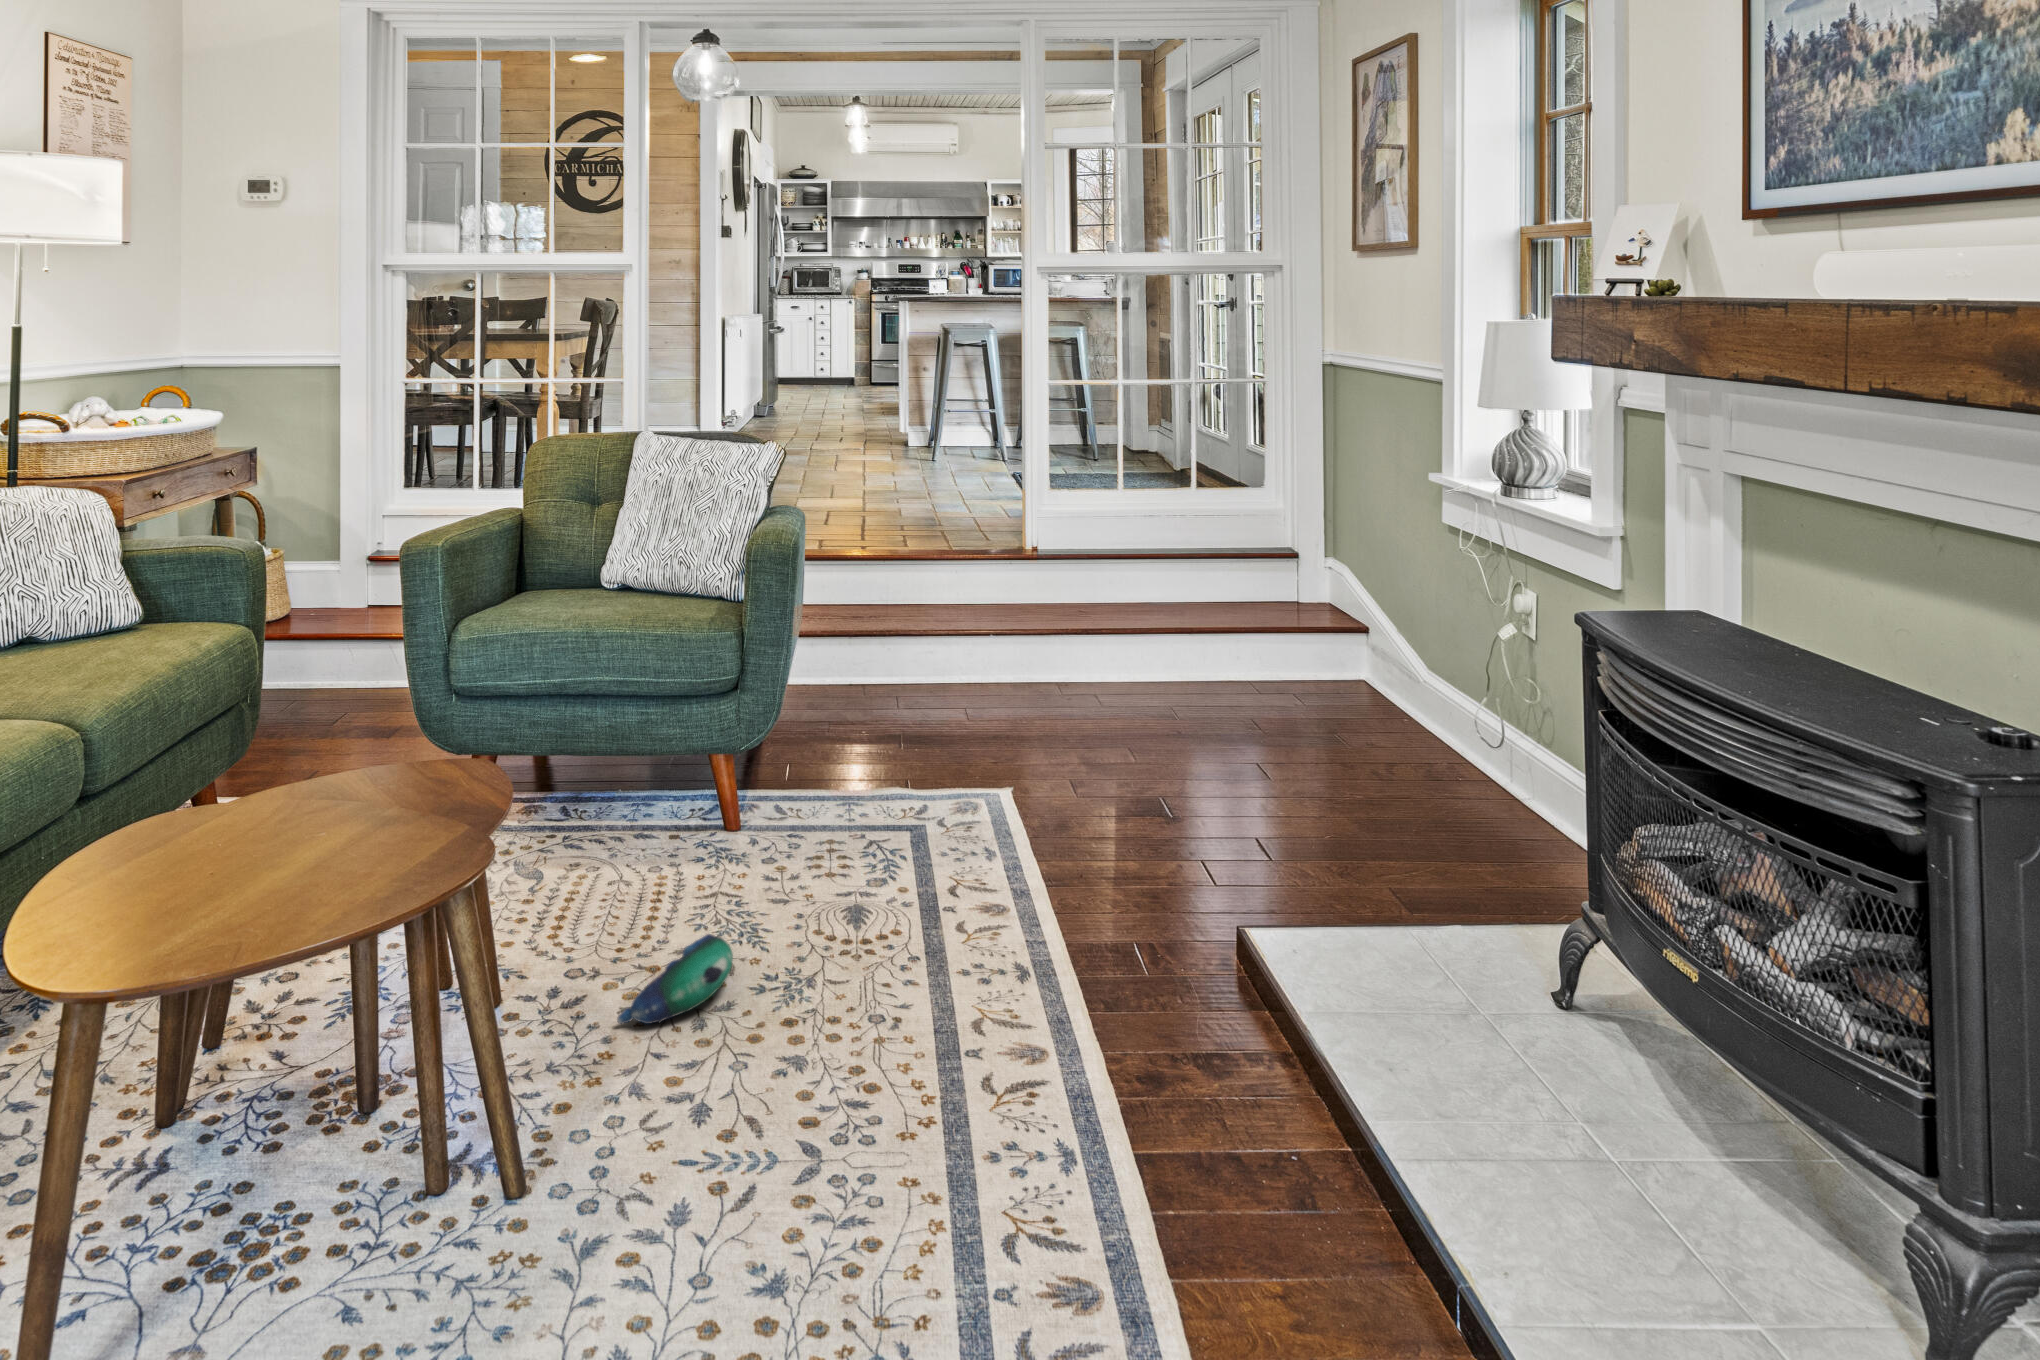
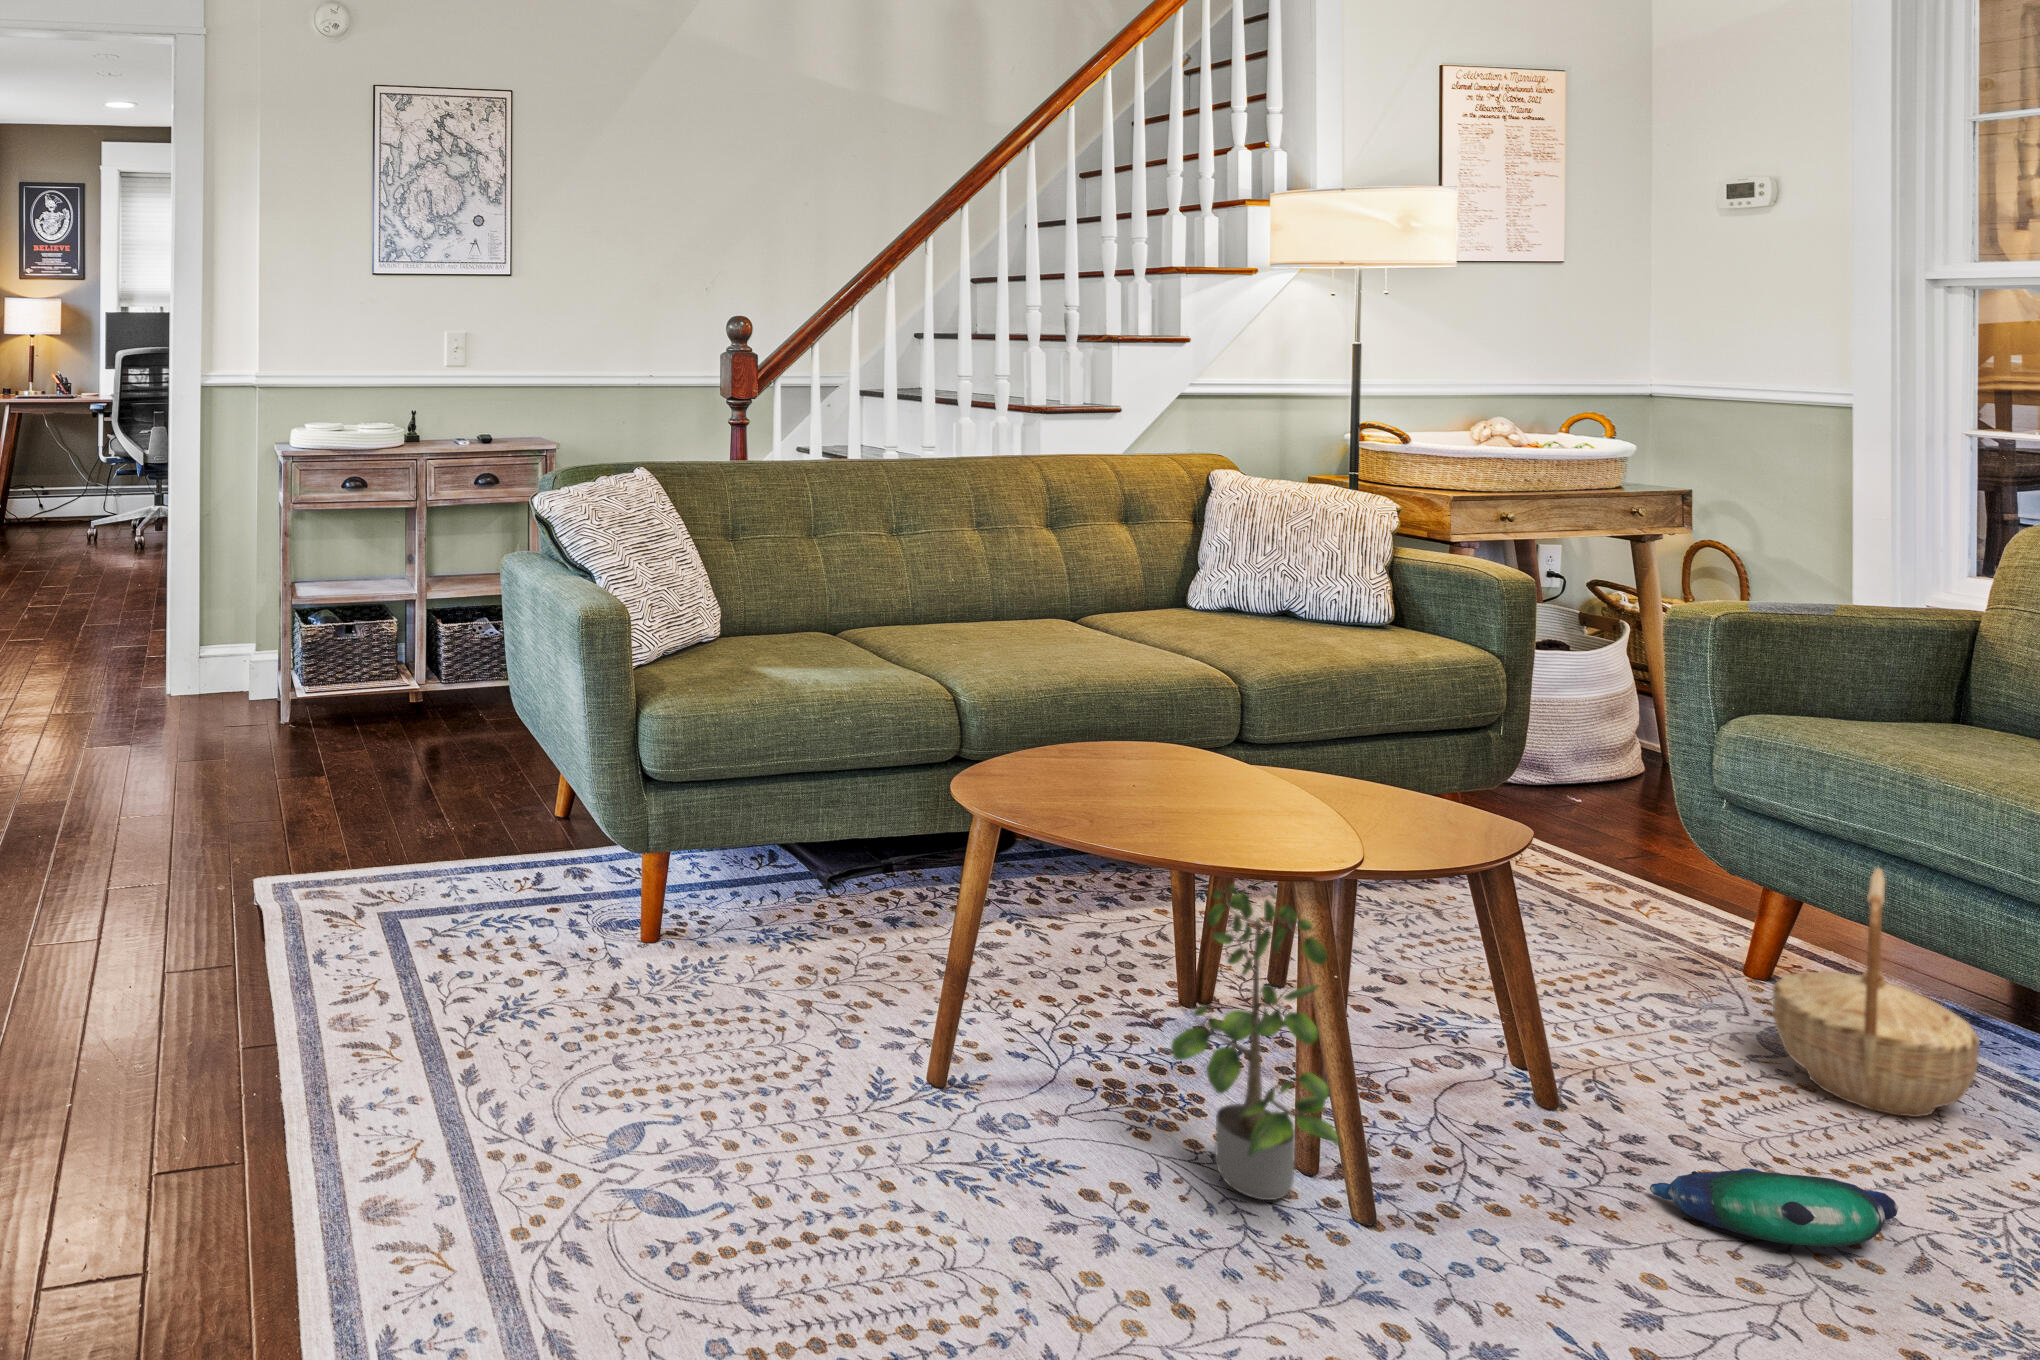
basket: none [558,709,672,890] -> present [1773,868,1979,1117]
potted plant: none [327,908,547,1261] -> present [1171,885,1342,1200]

